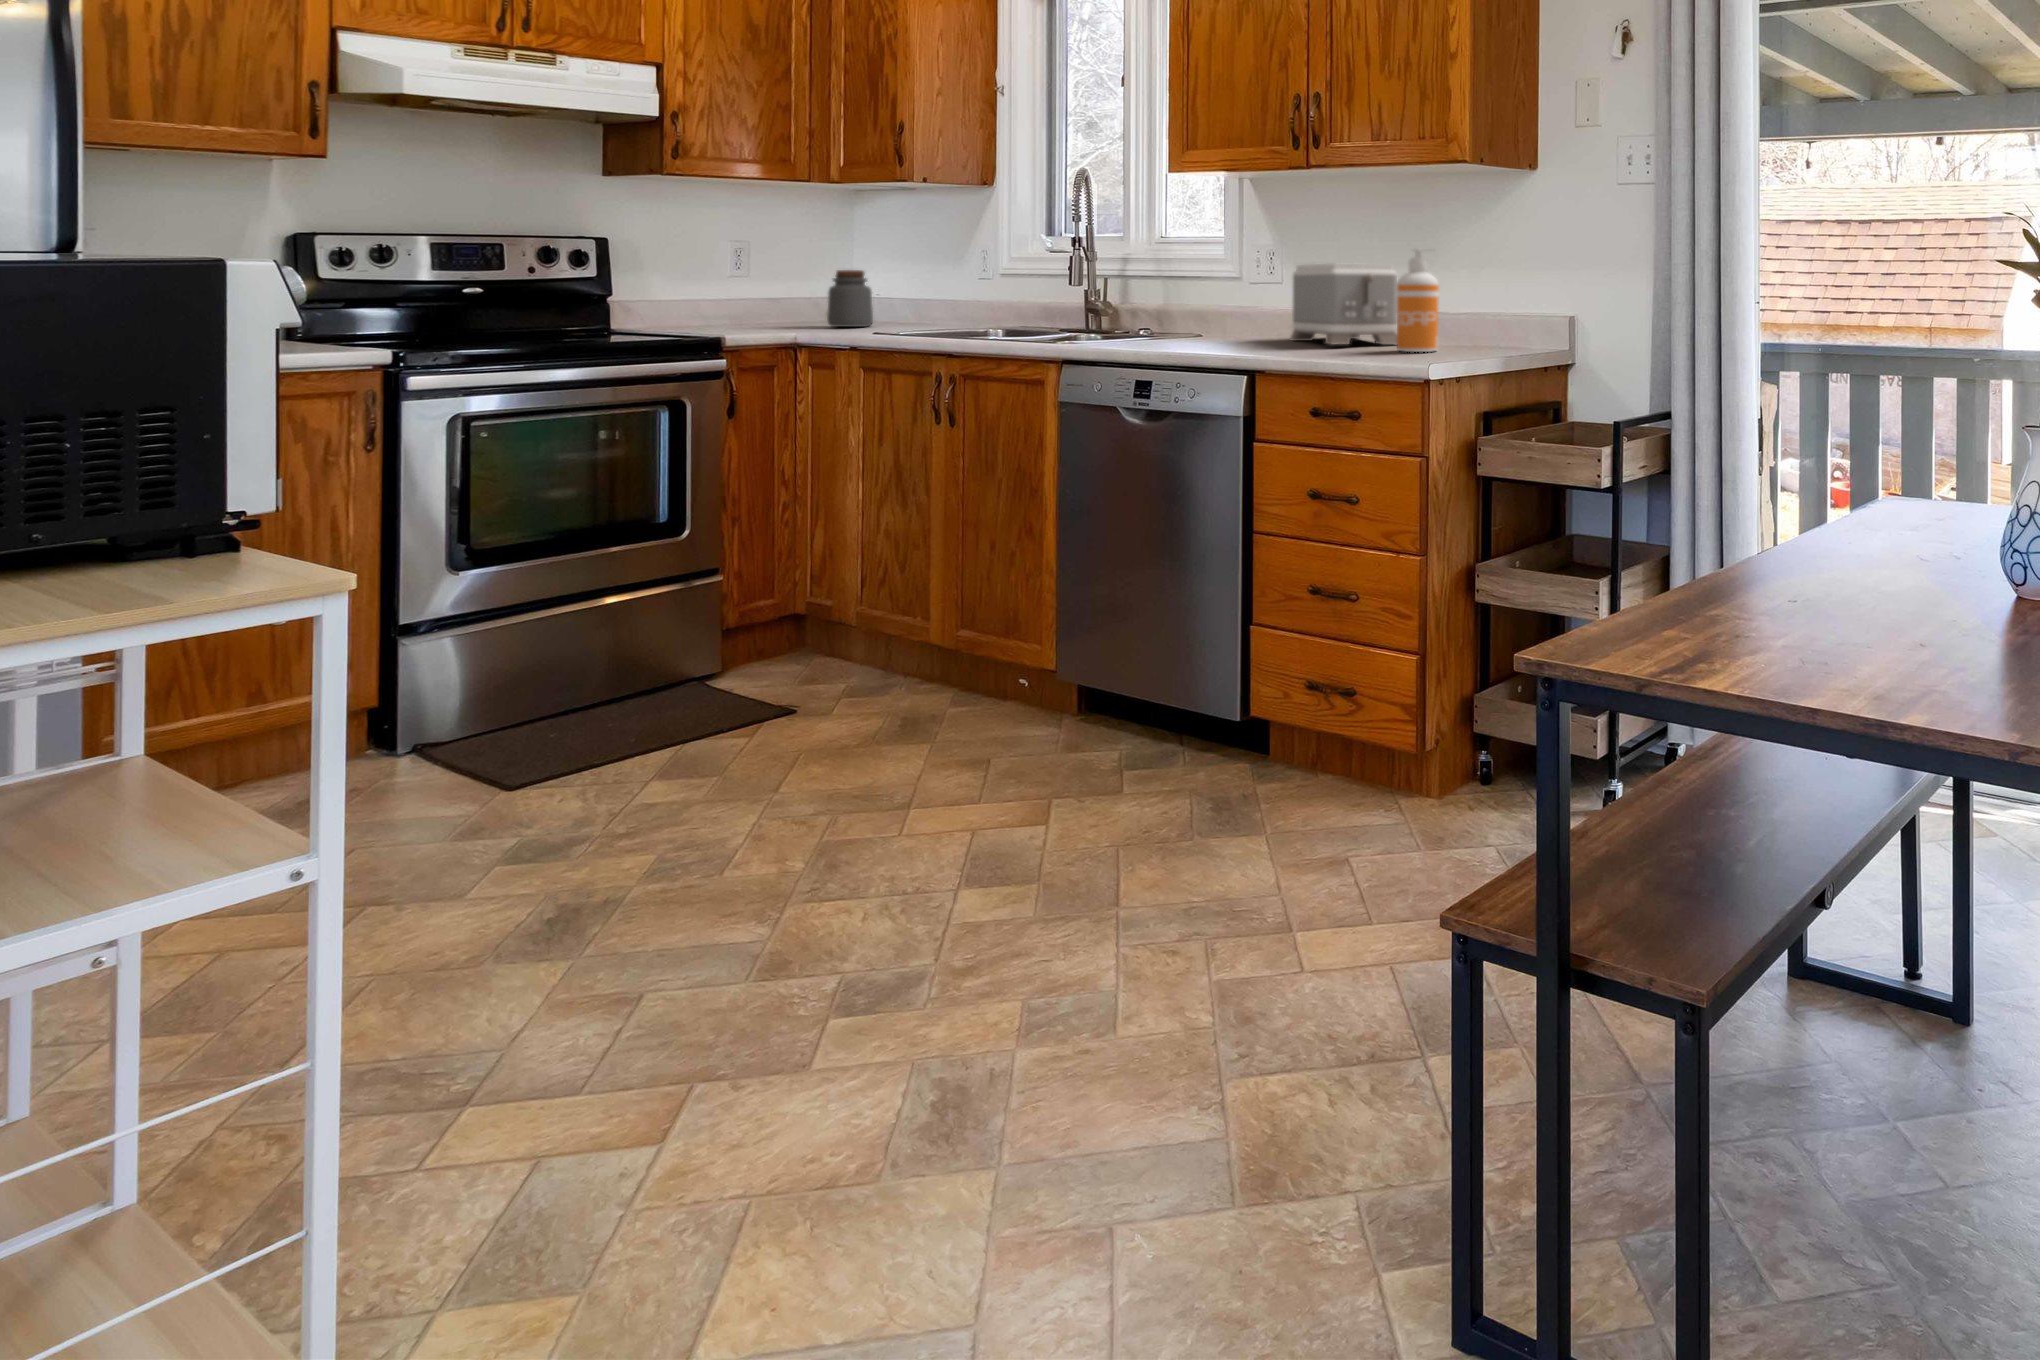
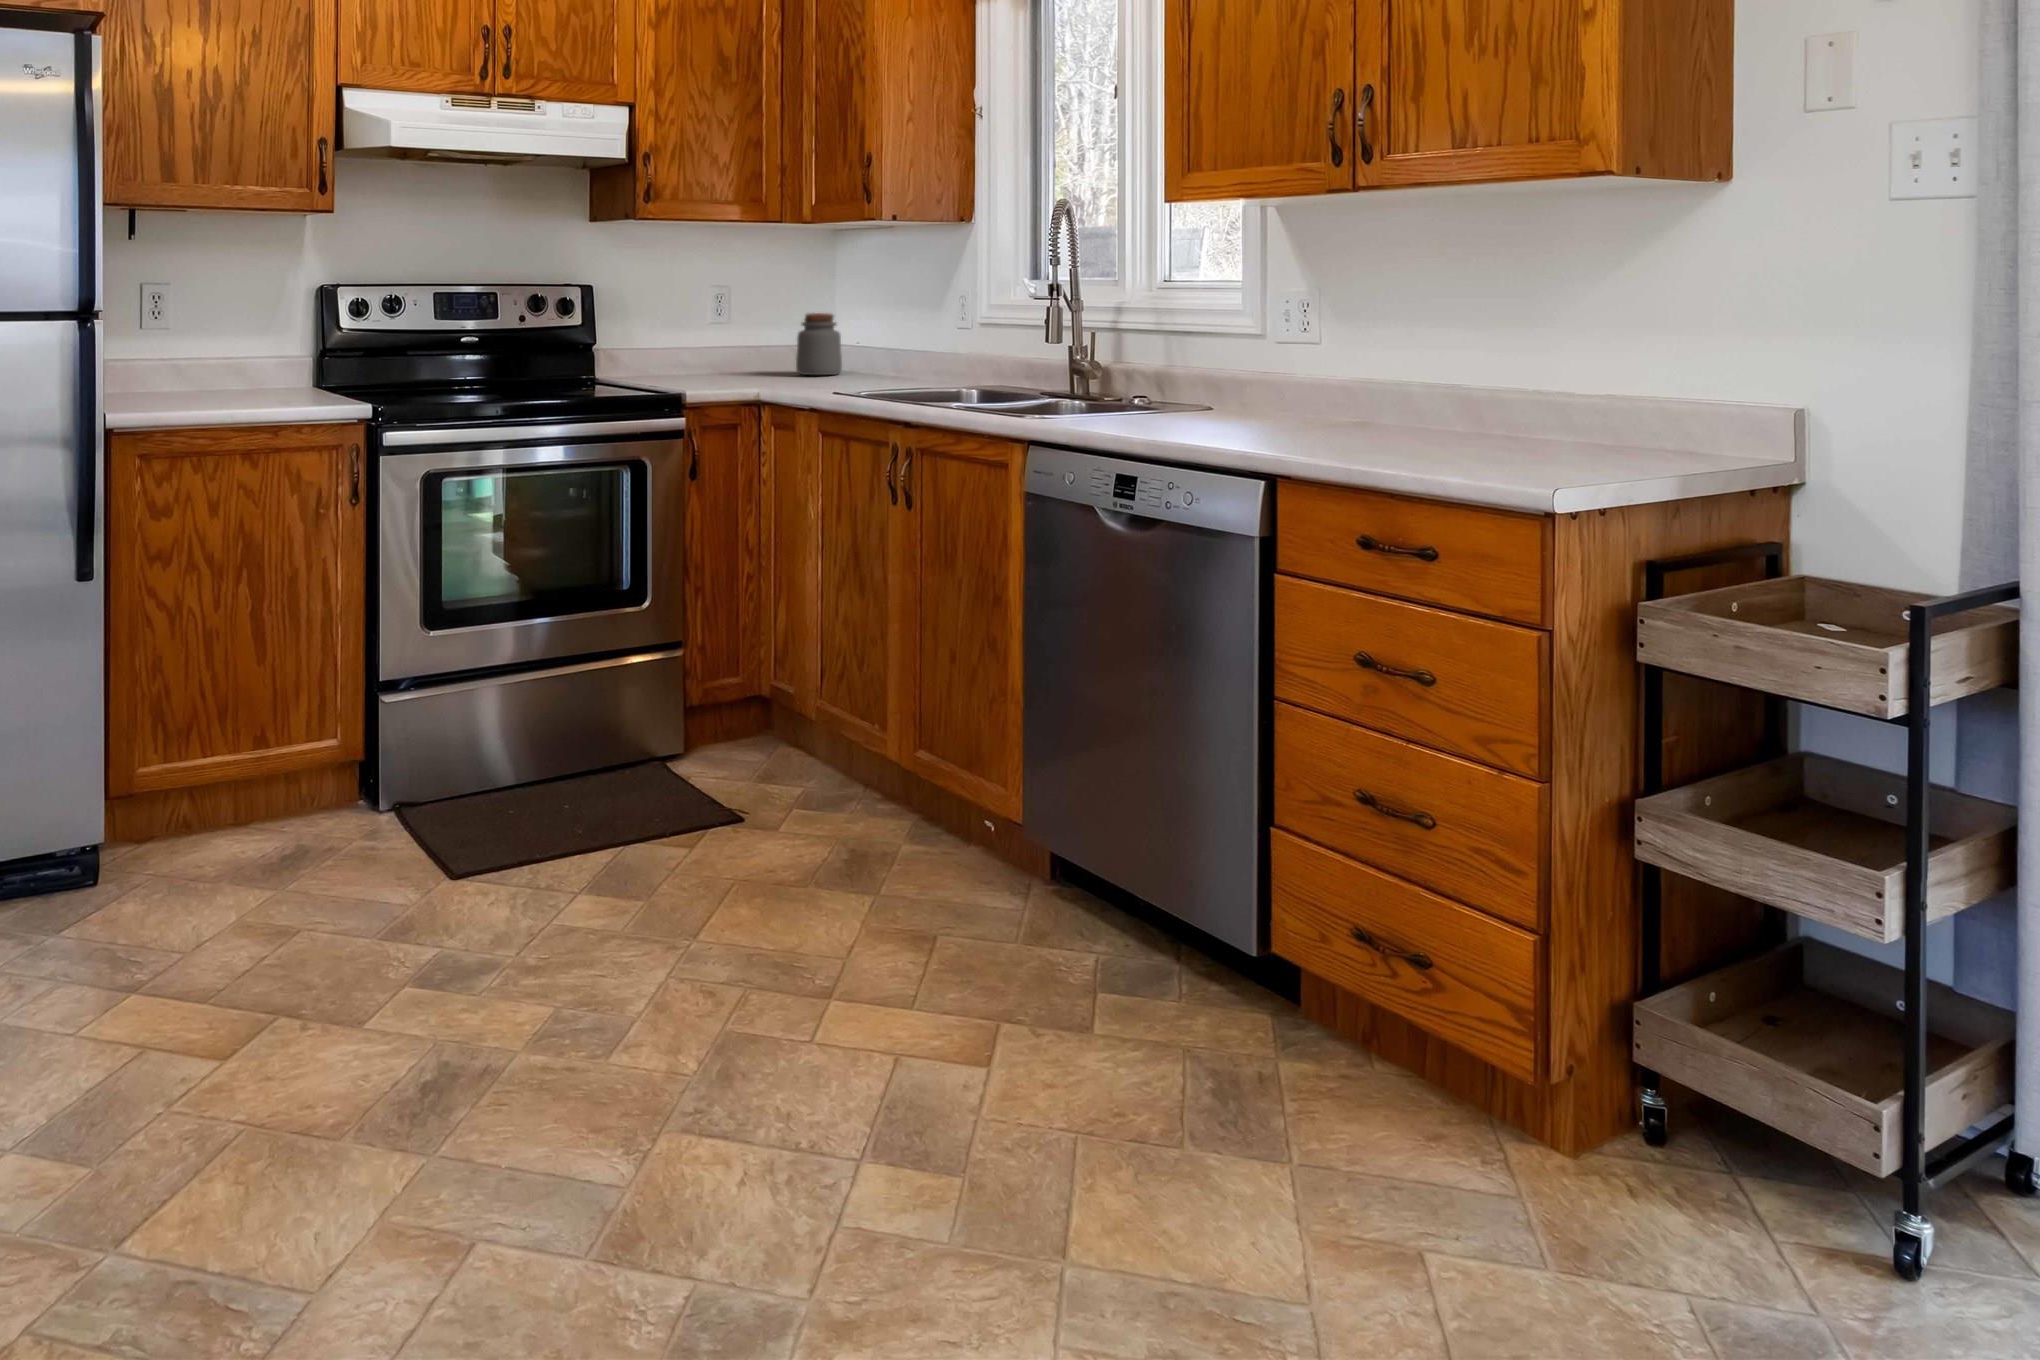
soap dispenser: present [1397,248,1439,352] -> none [1491,301,1561,453]
toaster: present [1290,263,1397,345] -> none [1325,317,1494,432]

